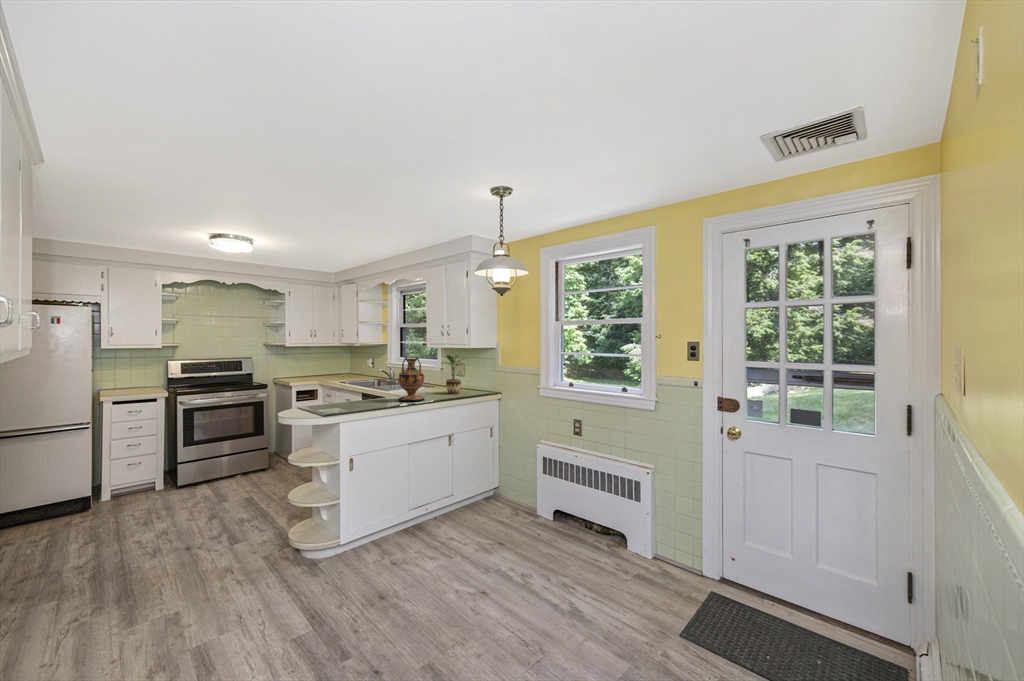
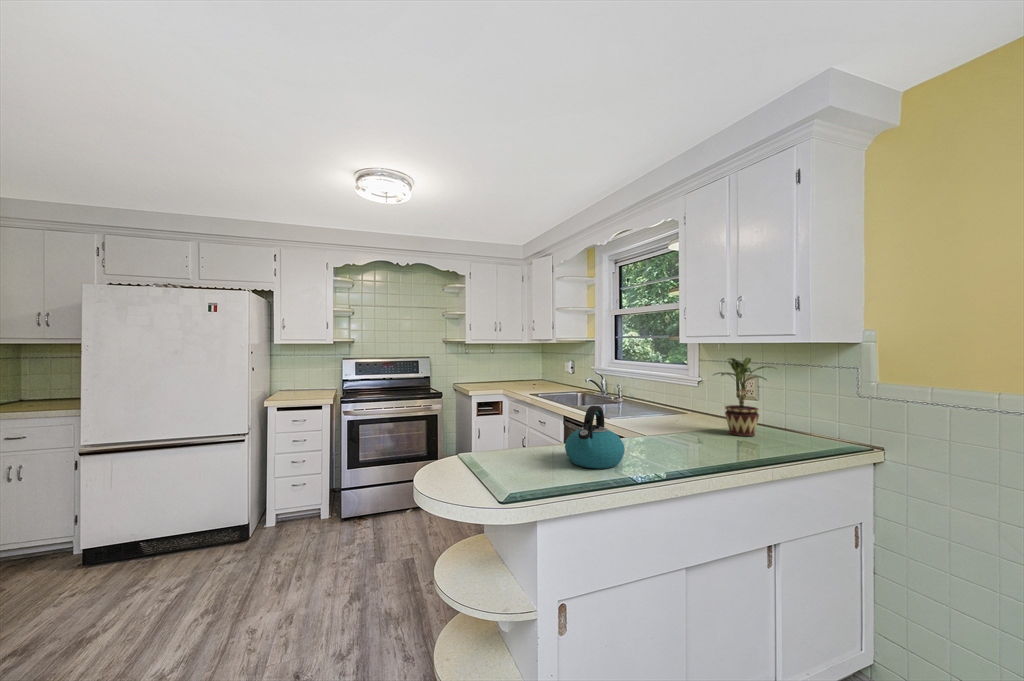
vase: present [398,357,425,401] -> none [645,361,701,455]
kettle: none [354,379,384,407] -> present [565,406,625,469]

